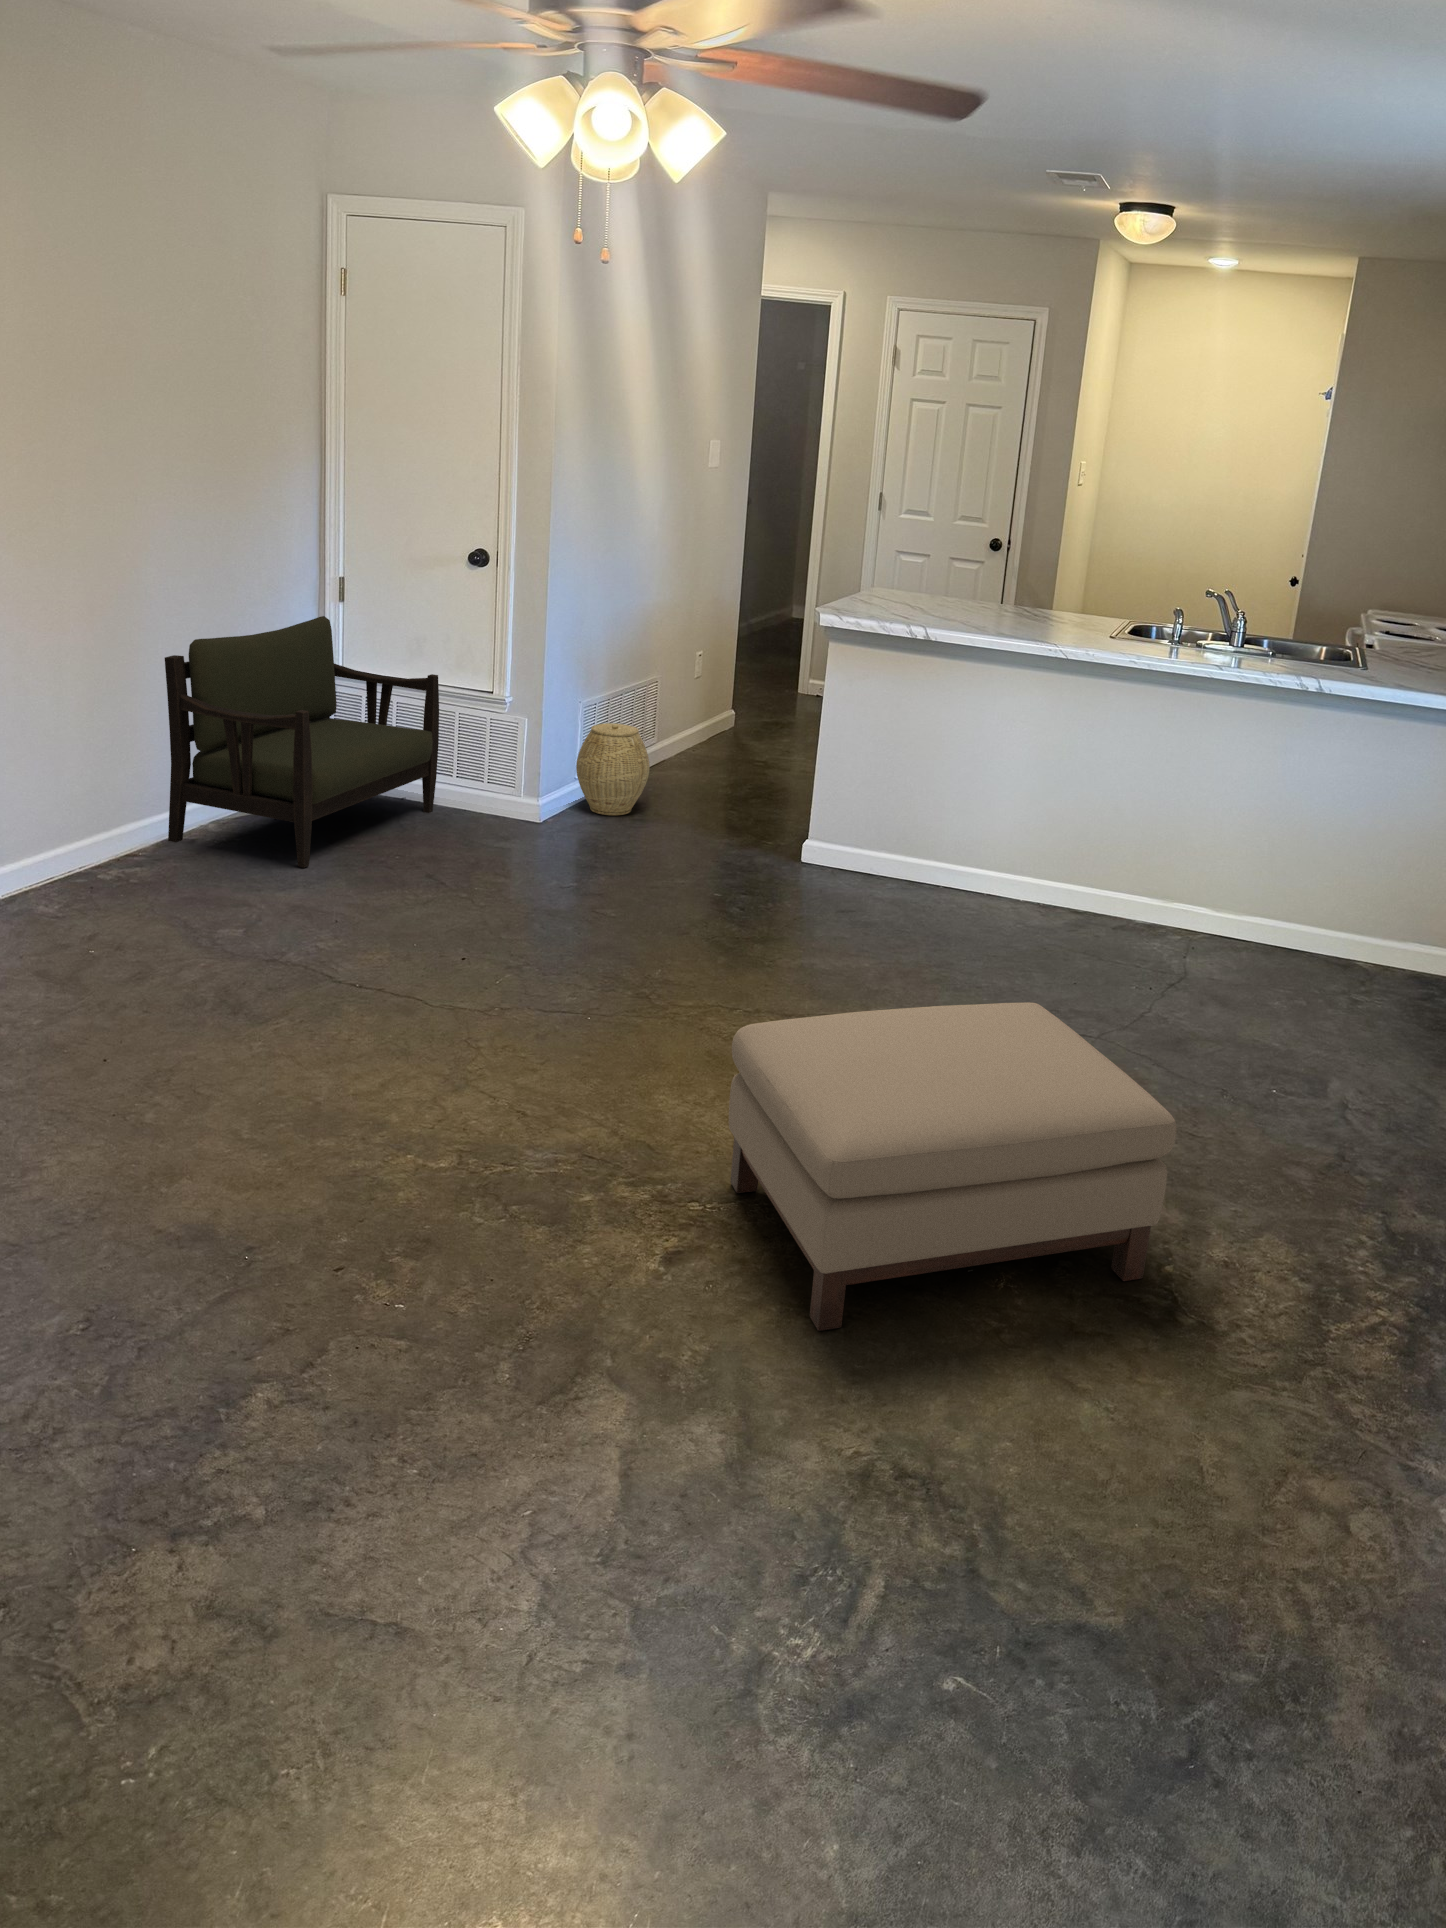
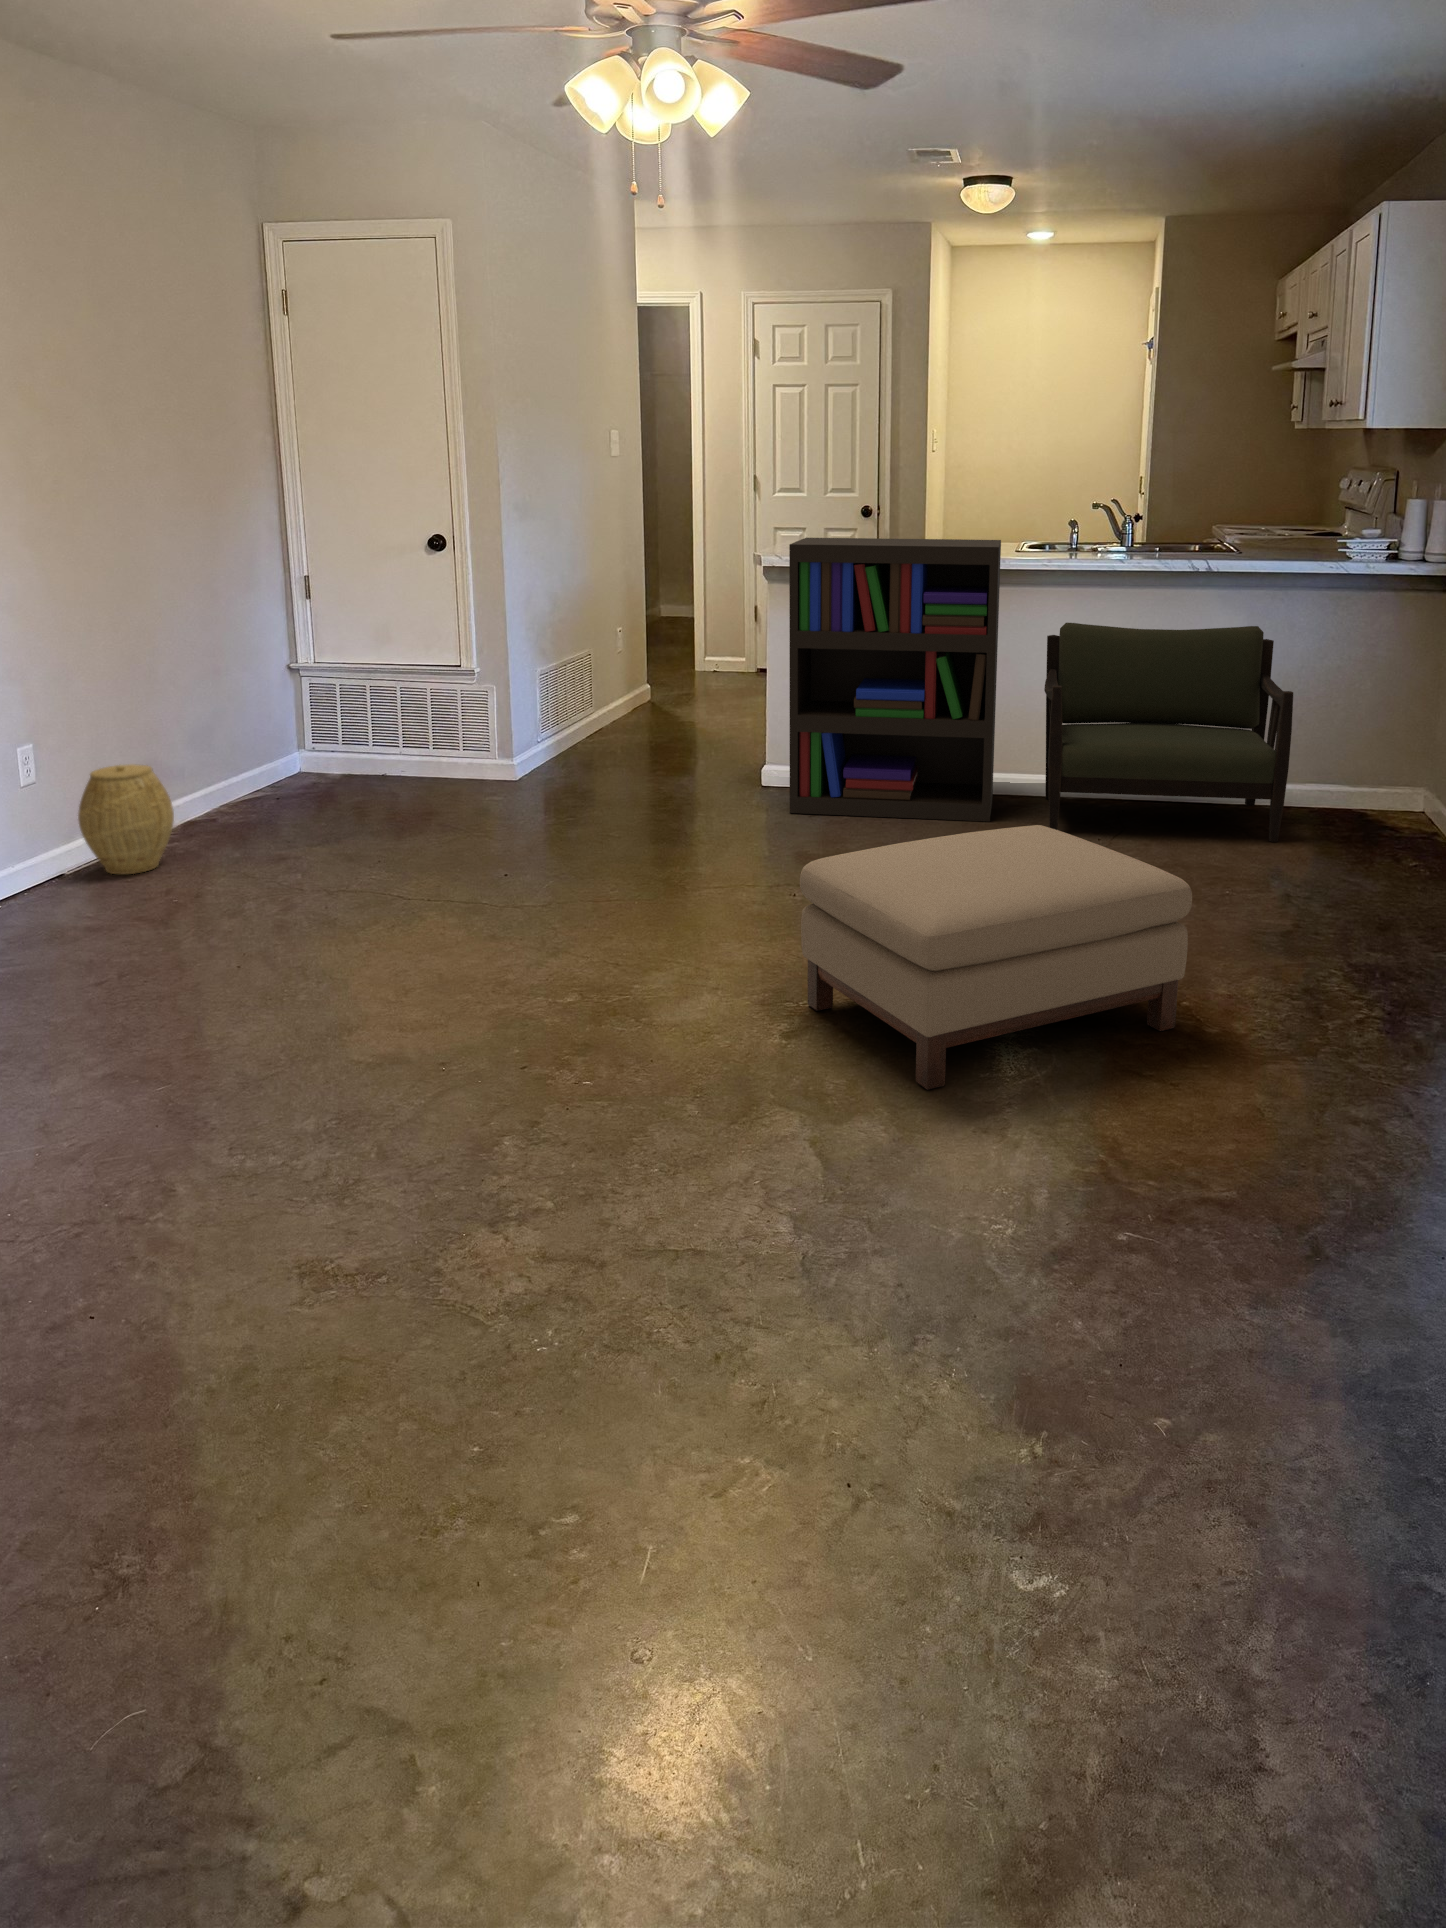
bookshelf: none [815,600,1088,946] -> present [789,538,1001,822]
armchair: present [165,616,439,868] -> present [1044,623,1293,842]
woven basket: present [576,723,650,815] -> present [78,764,174,874]

